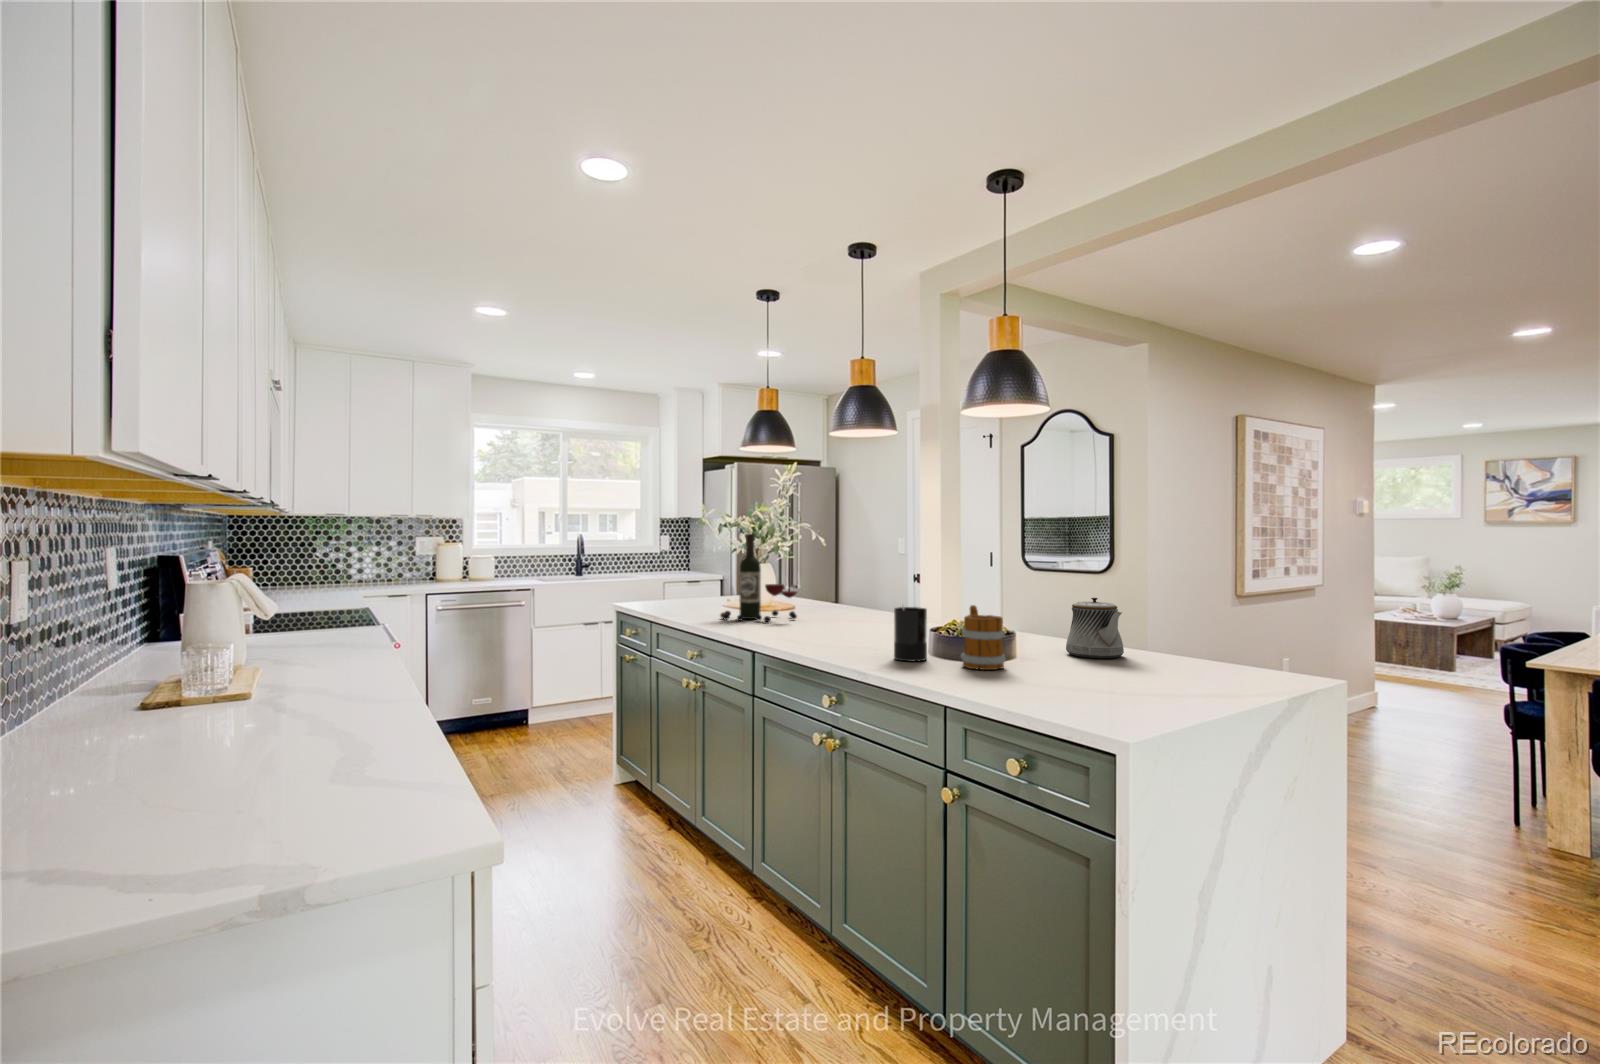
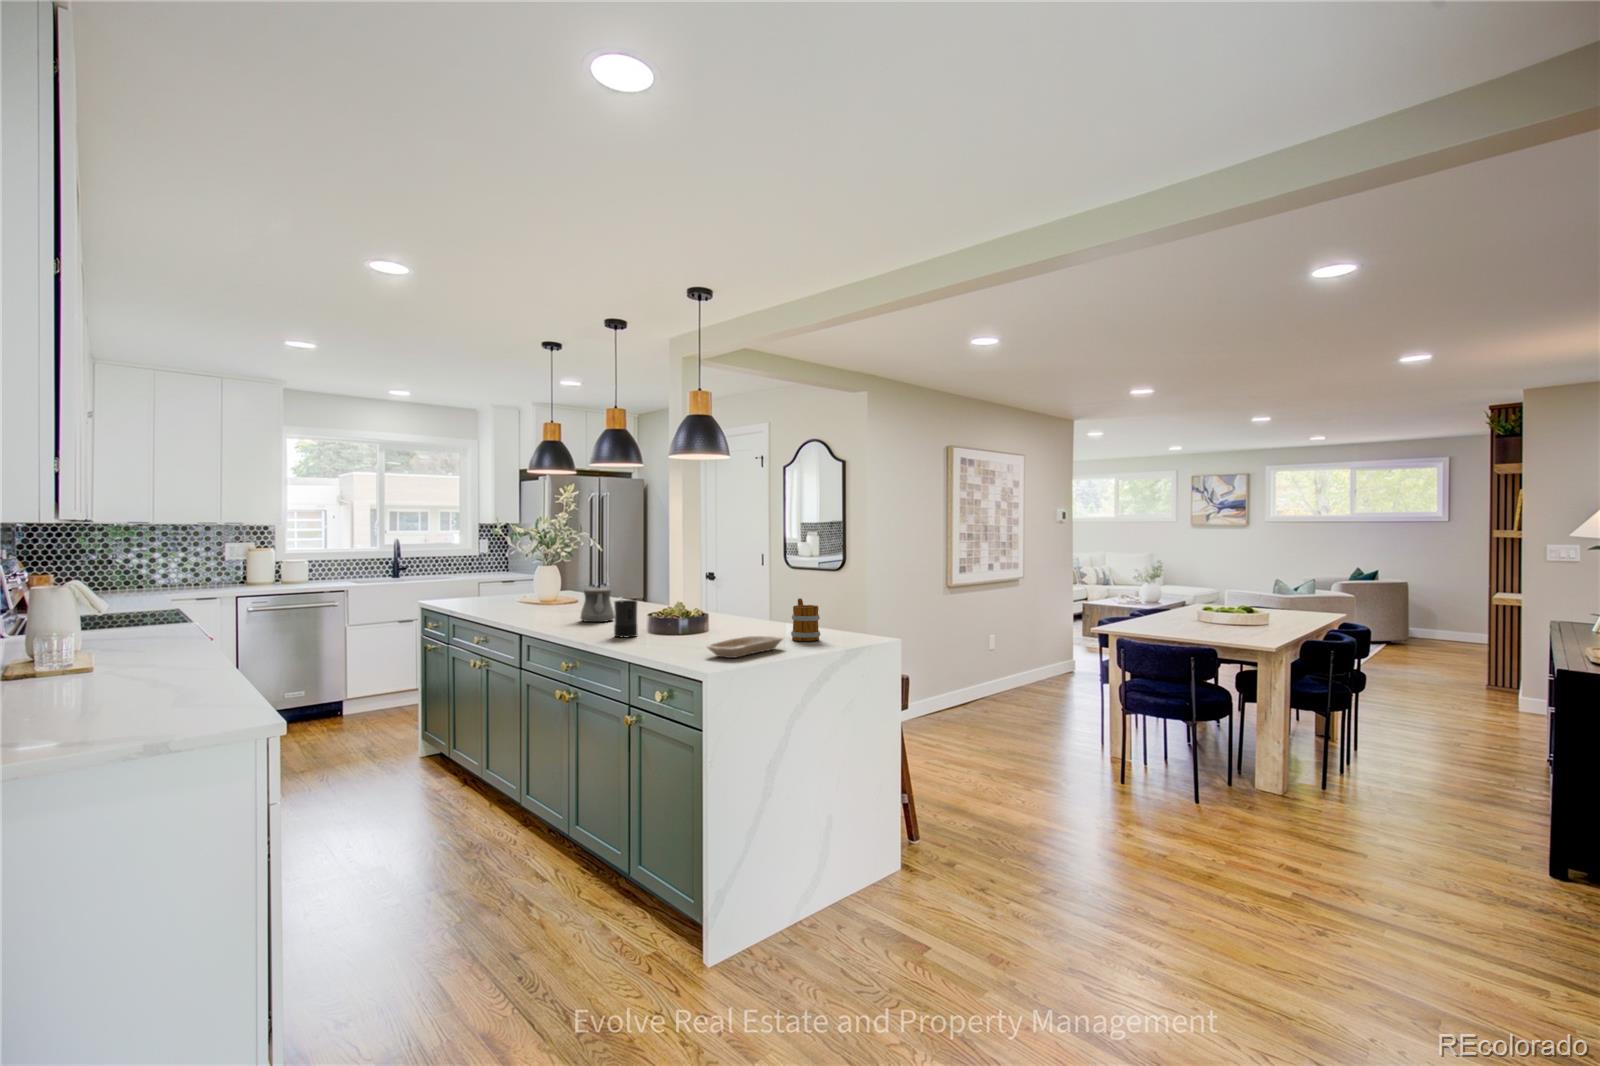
wine bottle: present [720,534,797,622] -> none [507,544,571,615]
teapot: present [1066,598,1124,658] -> present [581,586,614,622]
mug: present [961,605,1006,670] -> present [791,598,820,641]
tray: none [1092,669,1199,710] -> present [707,636,783,658]

